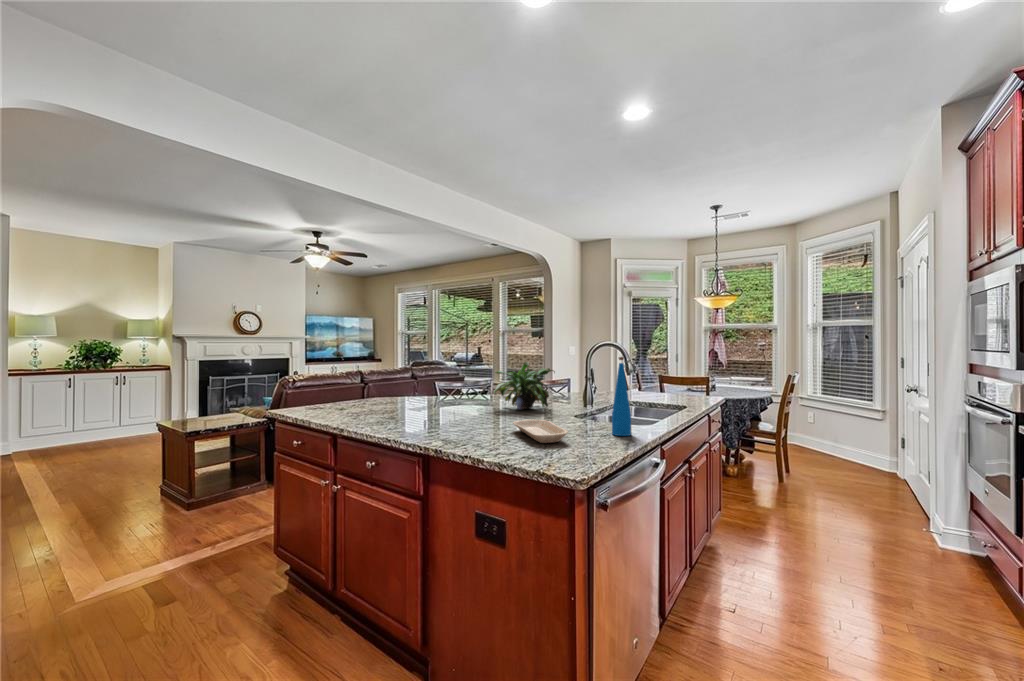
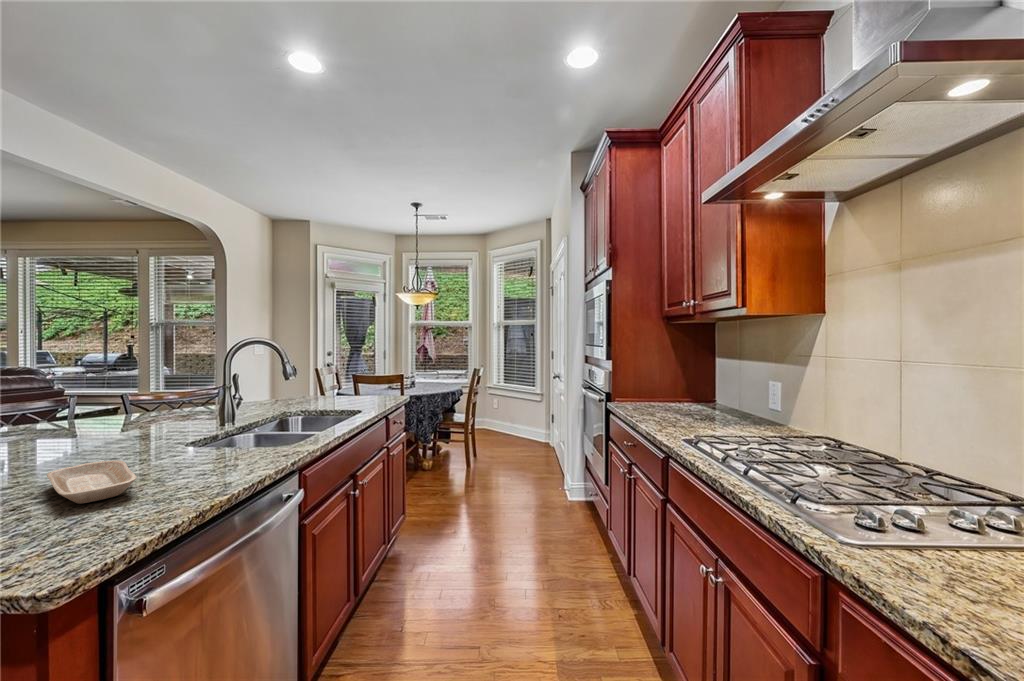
bottle: present [612,357,631,436] -> none [228,365,256,468]
potted plant: present [494,362,555,409] -> none [55,373,174,441]

